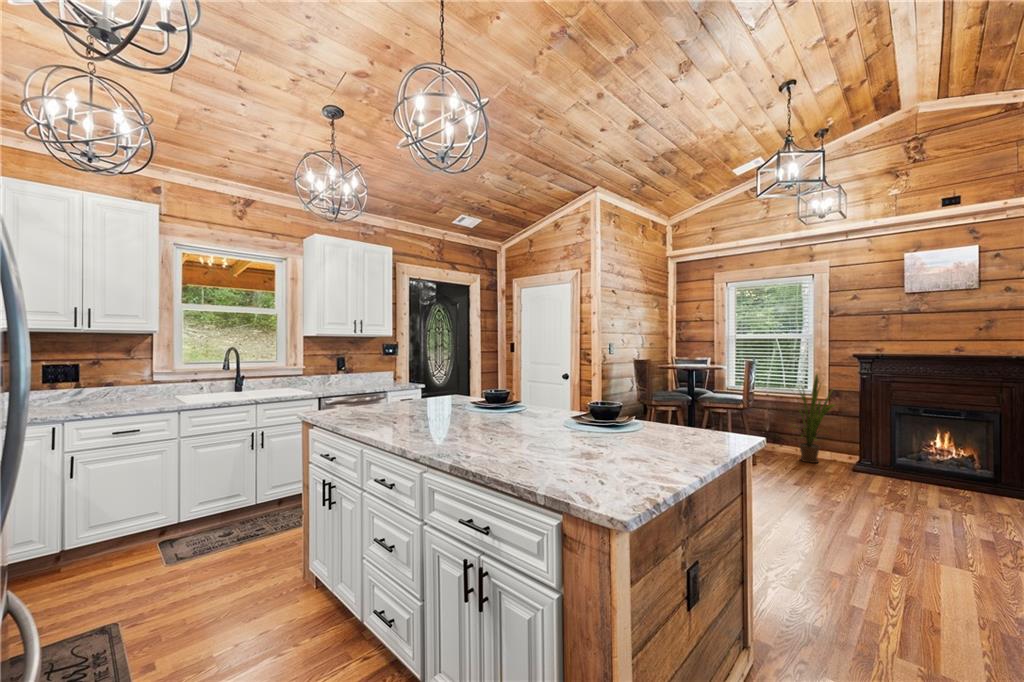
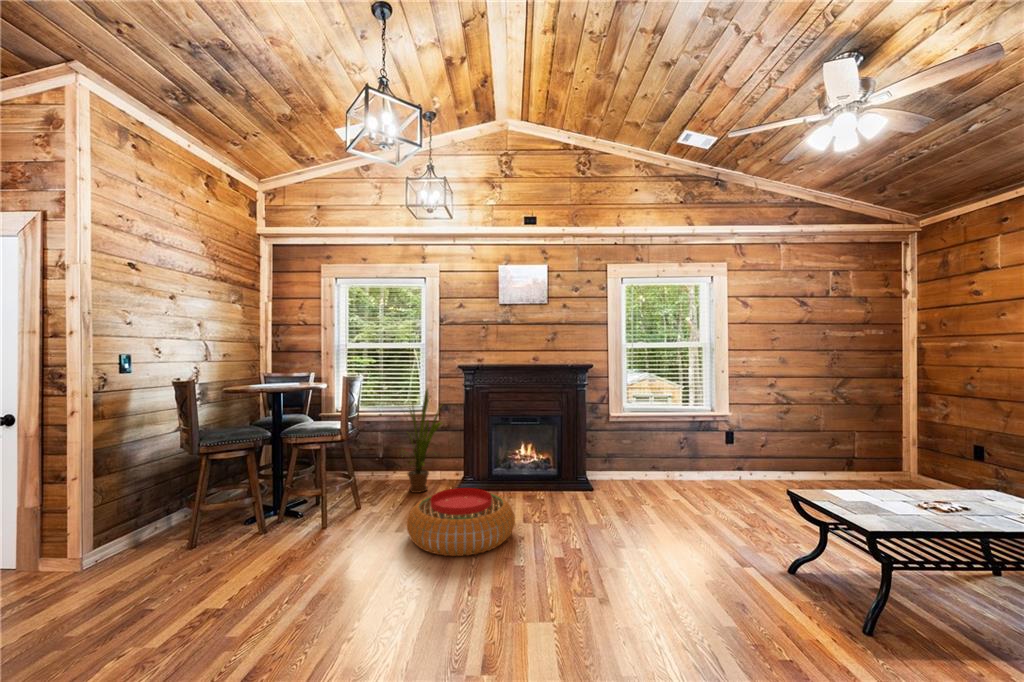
pouf: none [807,460,927,516] -> present [407,488,515,556]

